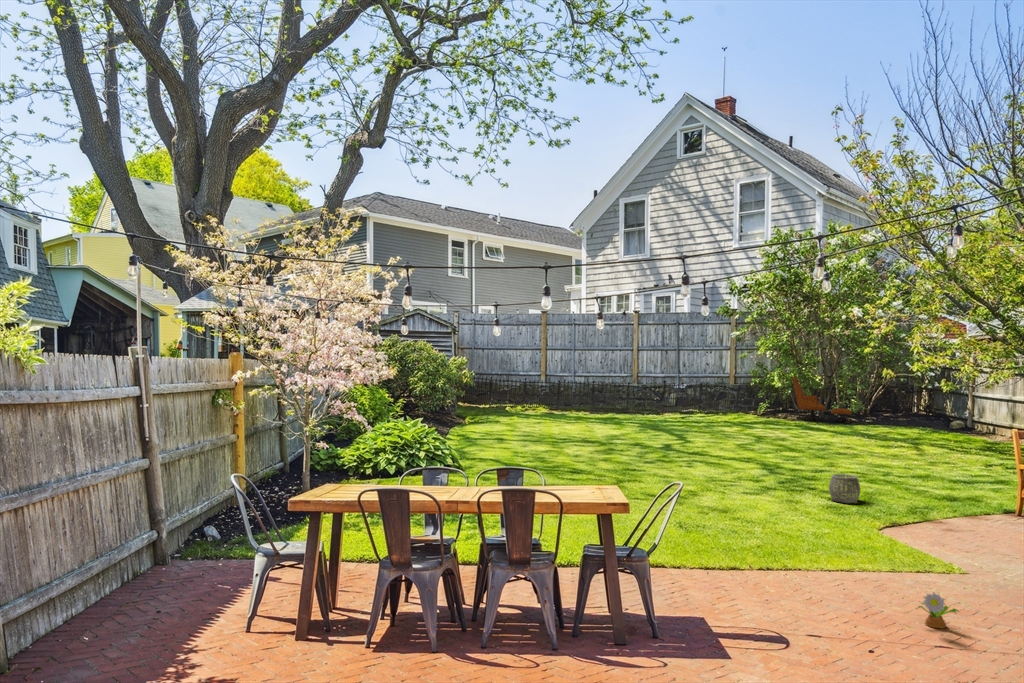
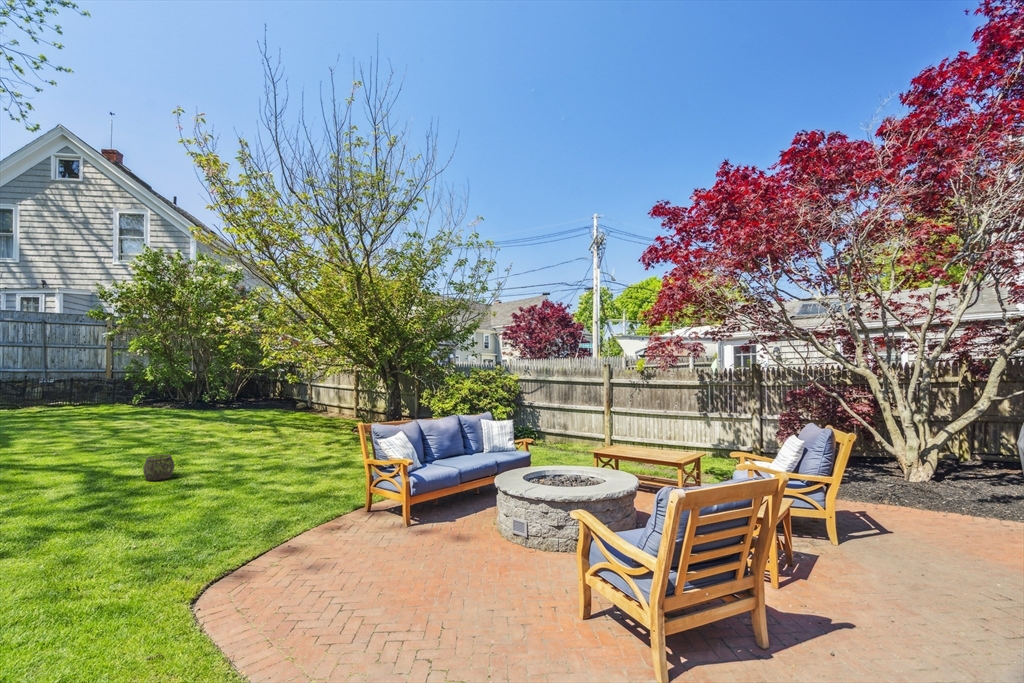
lounge chair: present [792,377,852,422] -> none [162,368,212,402]
decorative plant: present [917,592,958,628] -> none [135,599,184,634]

